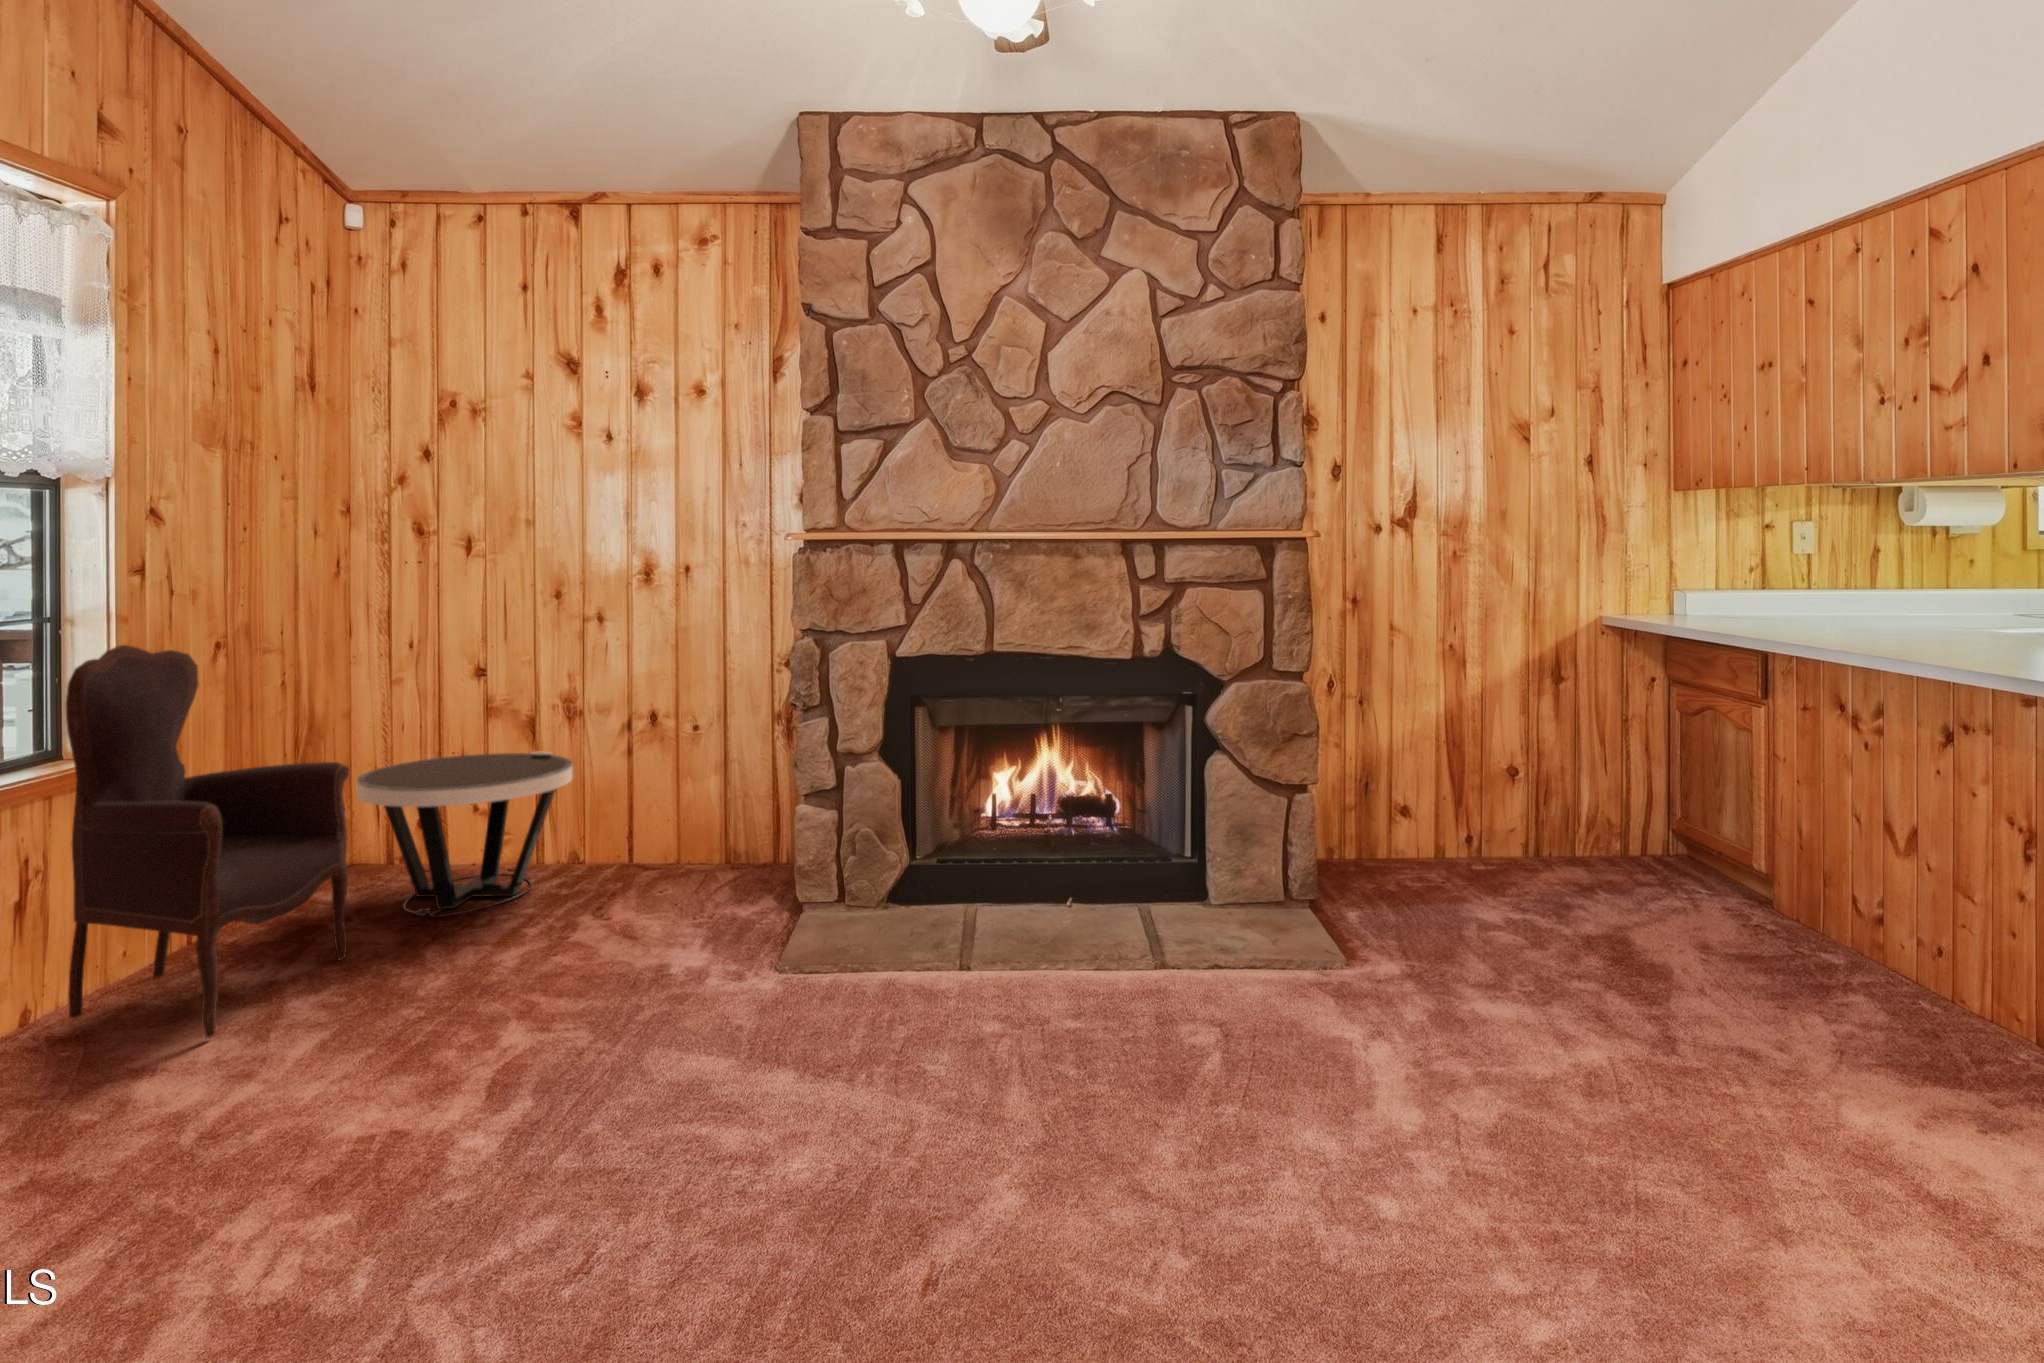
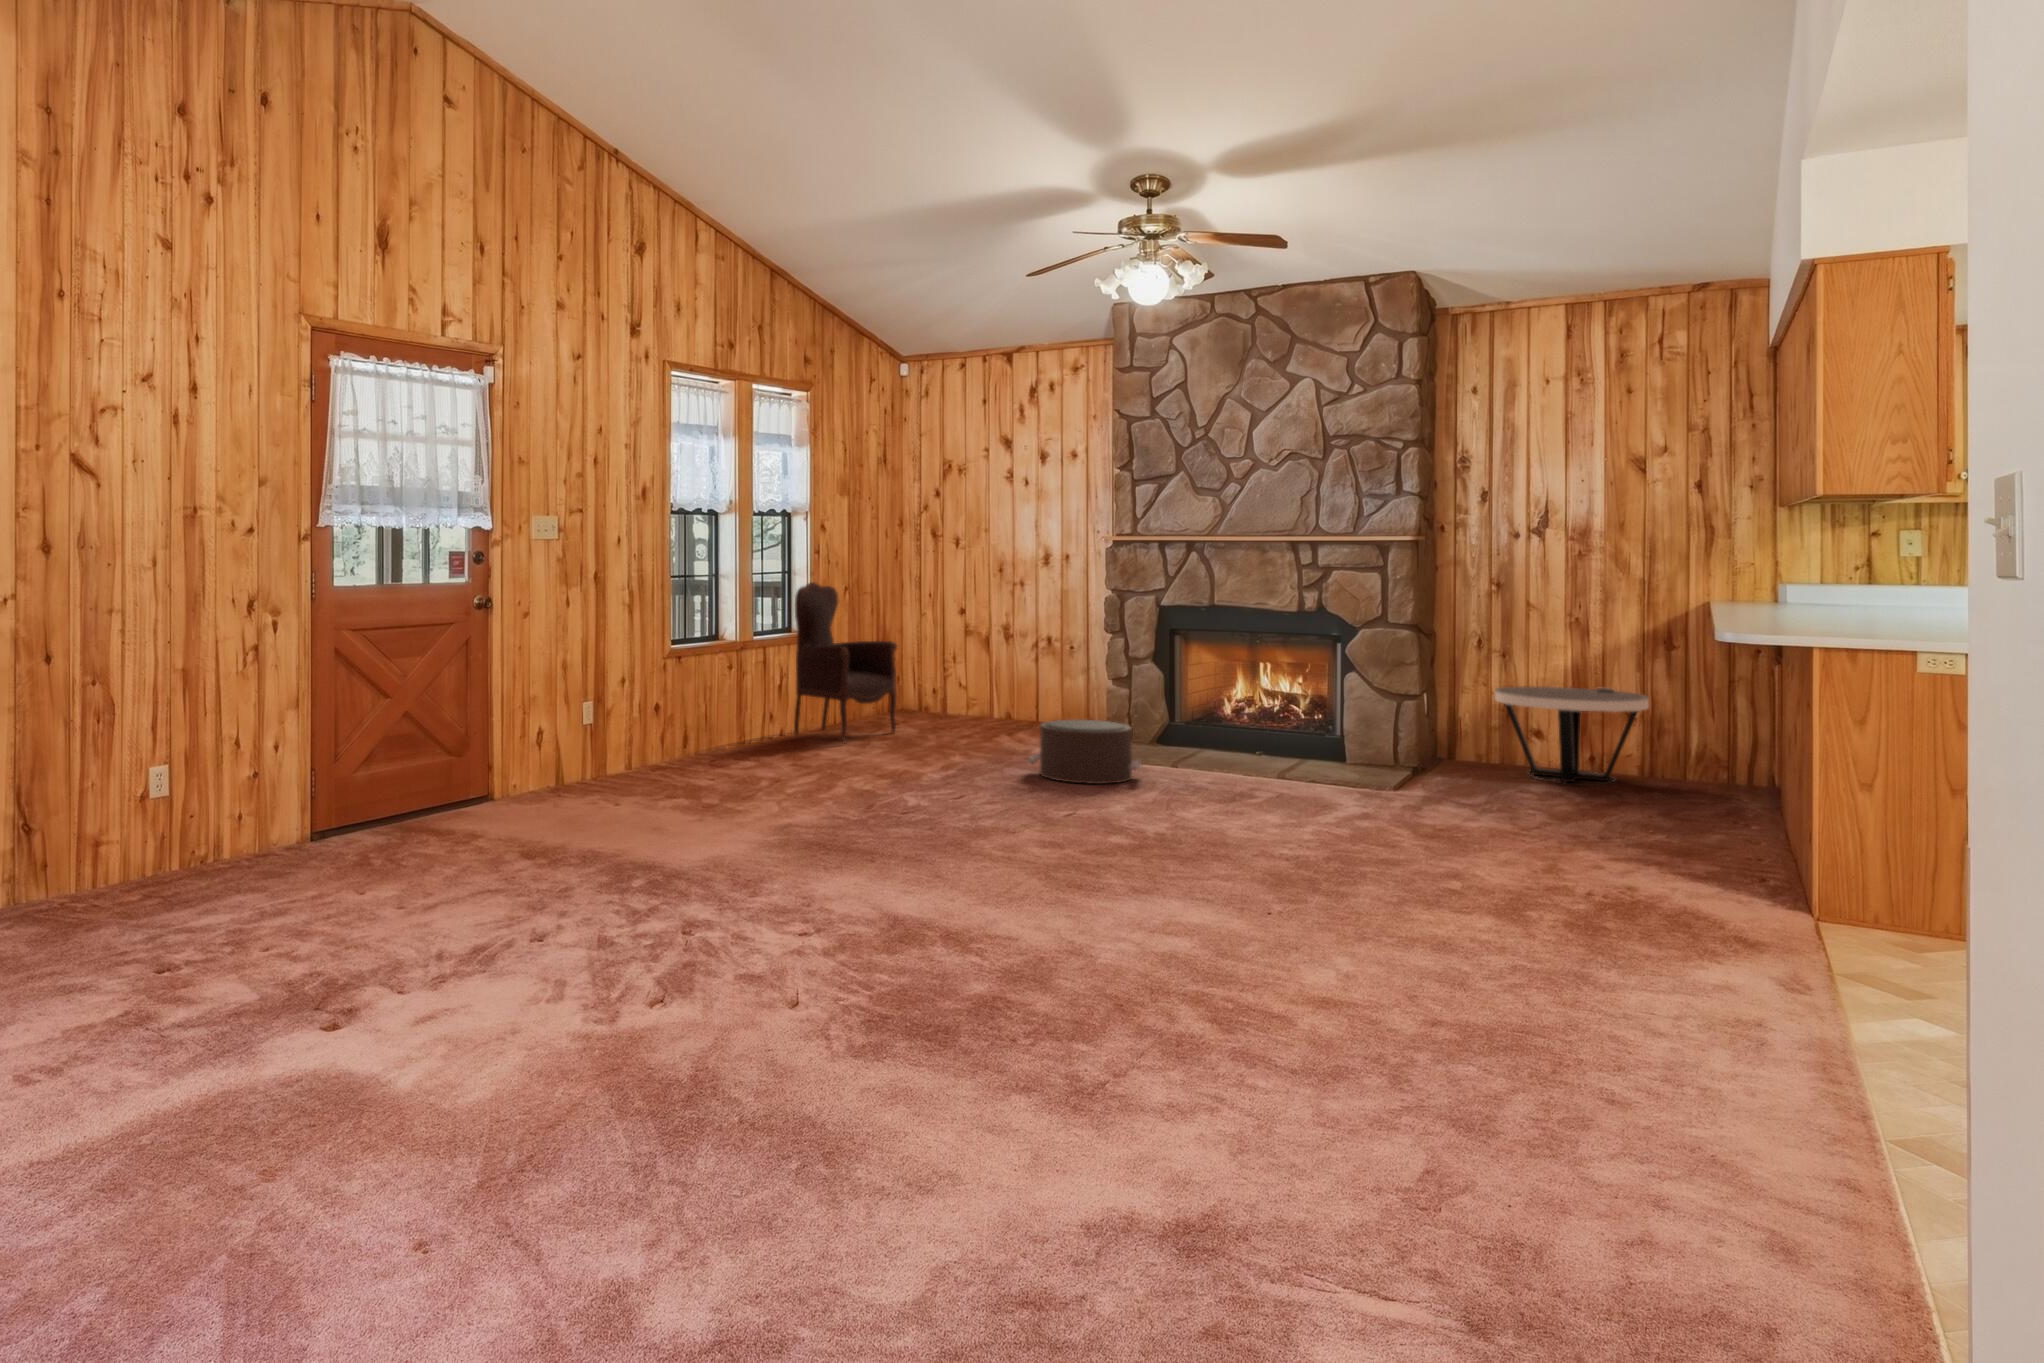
side table: present [357,752,573,917] -> present [1495,686,1649,785]
pouf: none [712,919,968,1102] -> present [1027,720,1142,784]

